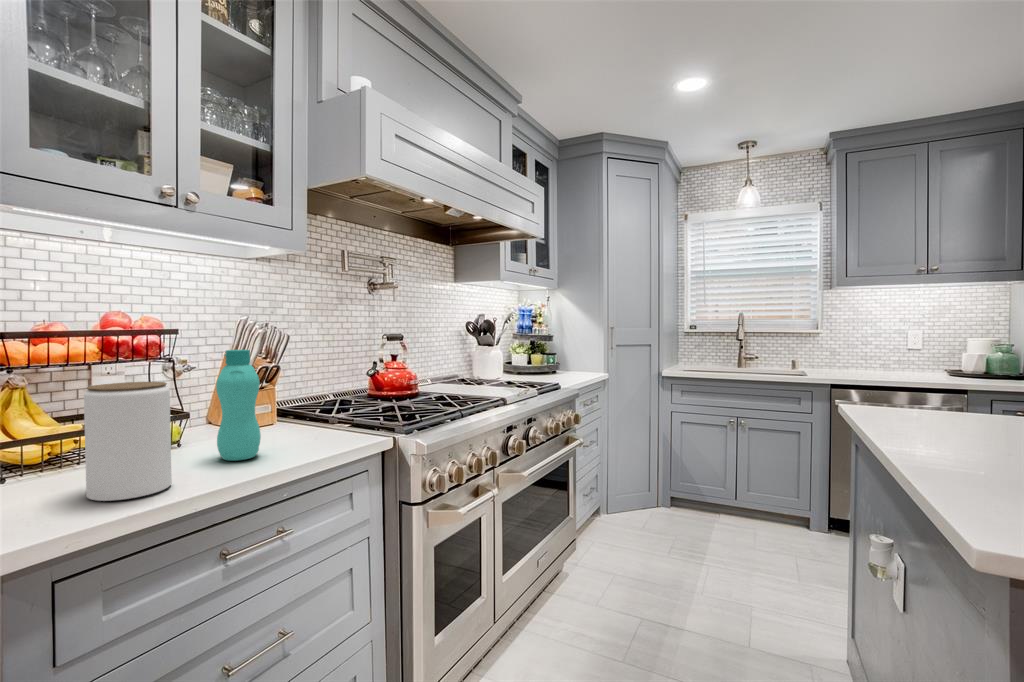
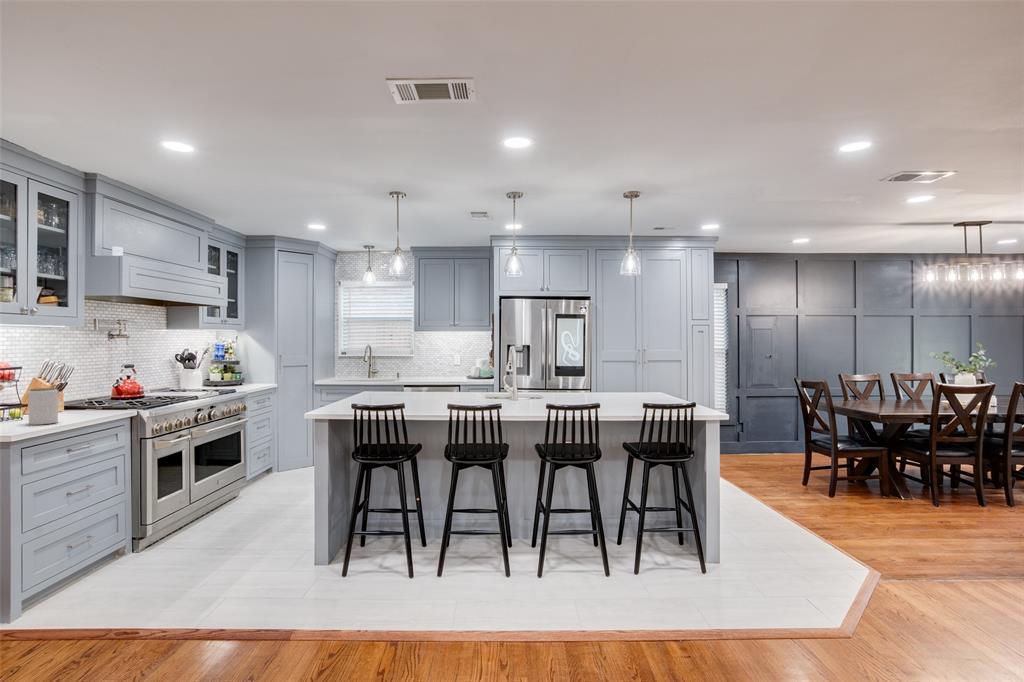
bottle: present [216,350,261,461] -> none [63,376,82,417]

